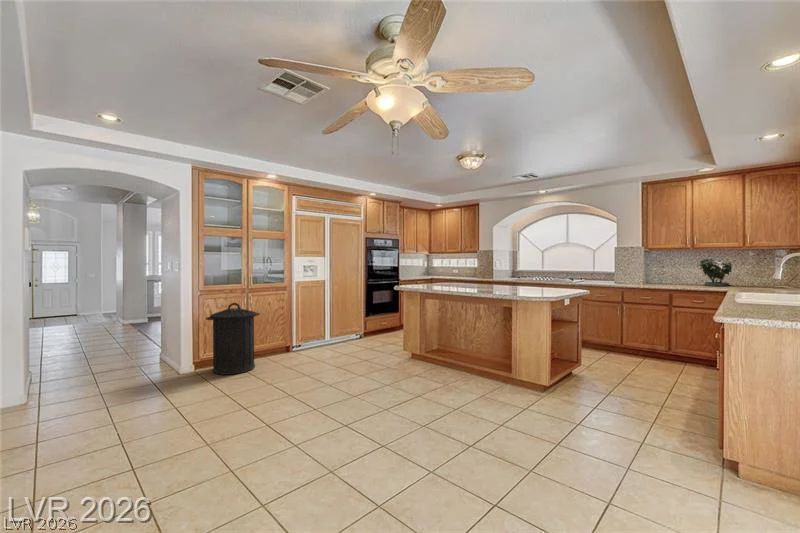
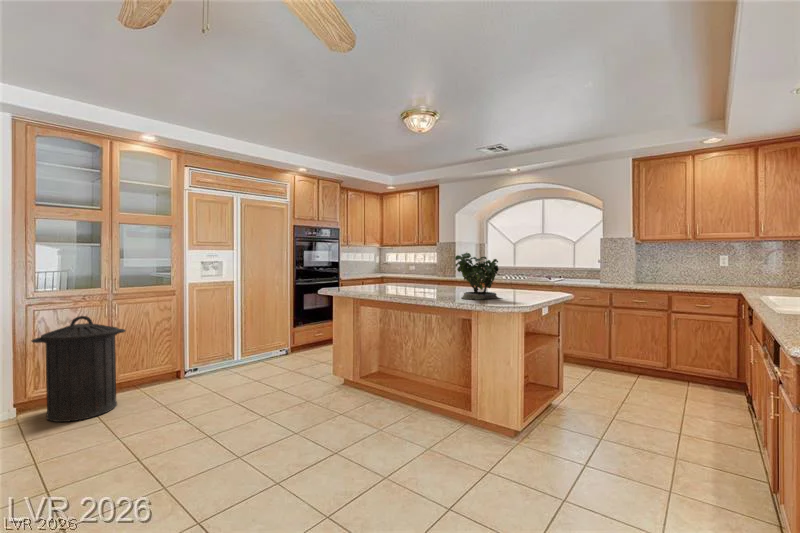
potted plant: present [698,259,732,286] -> present [455,253,501,300]

